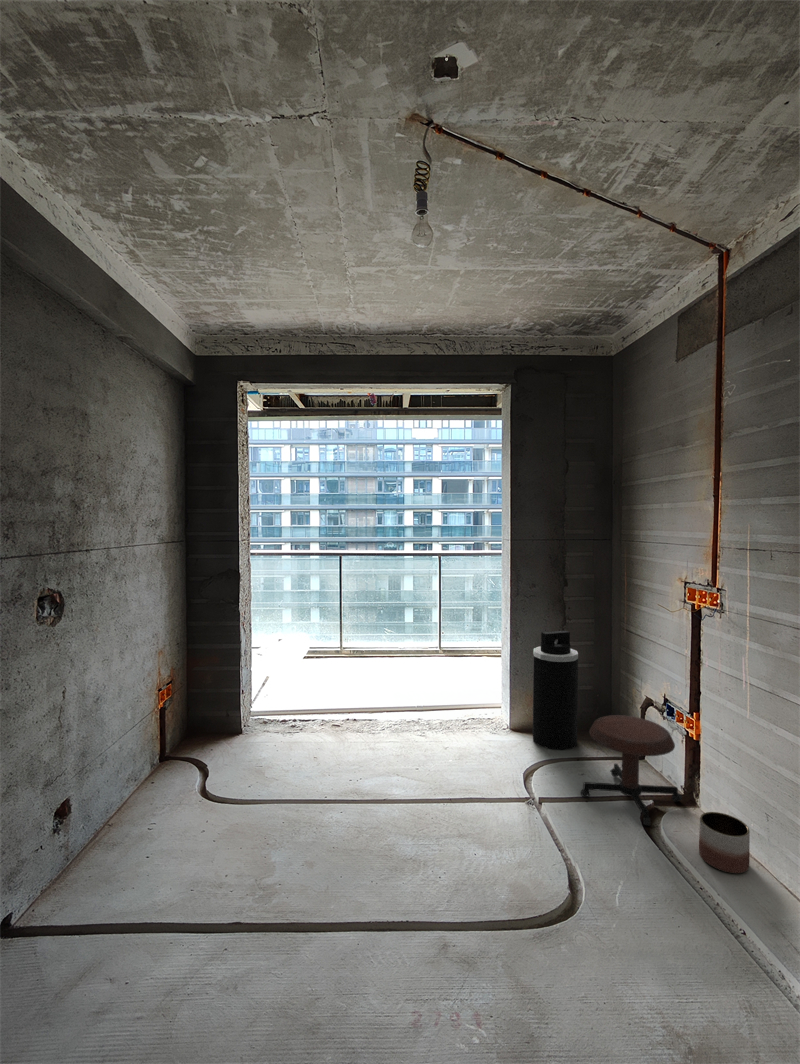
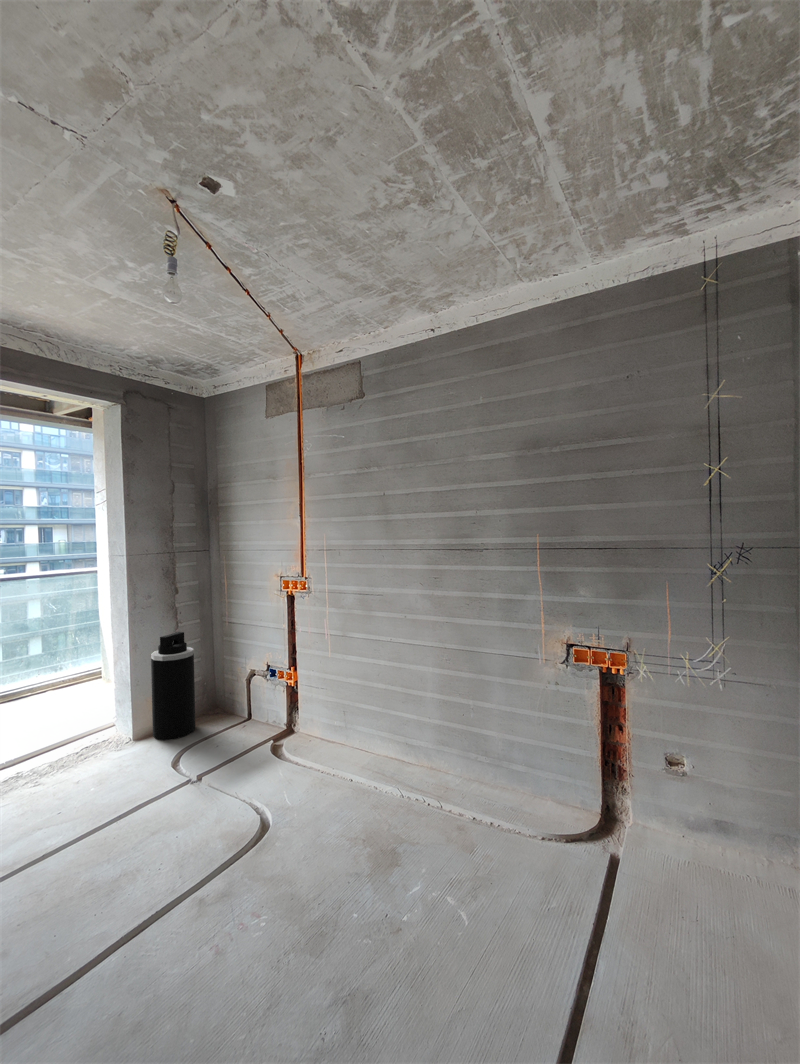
stool: present [581,715,682,826] -> none [222,683,289,759]
planter: present [699,812,750,873] -> none [313,723,341,759]

